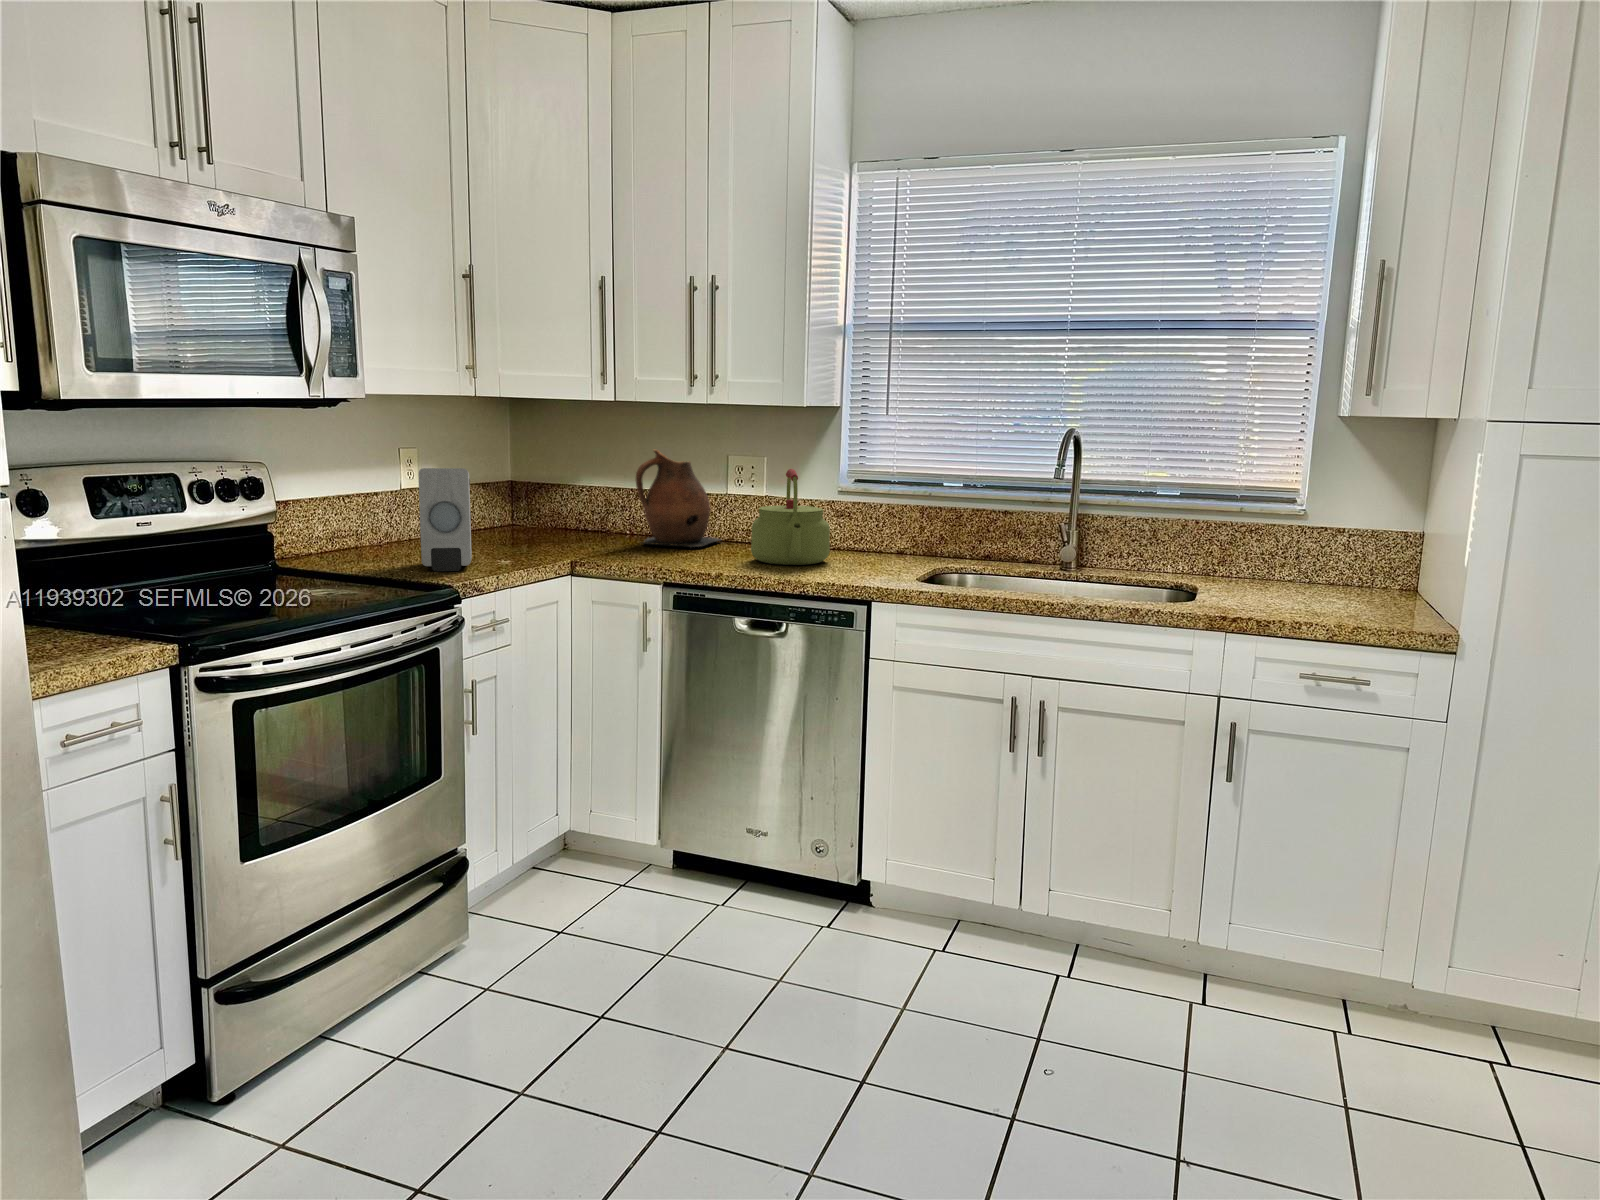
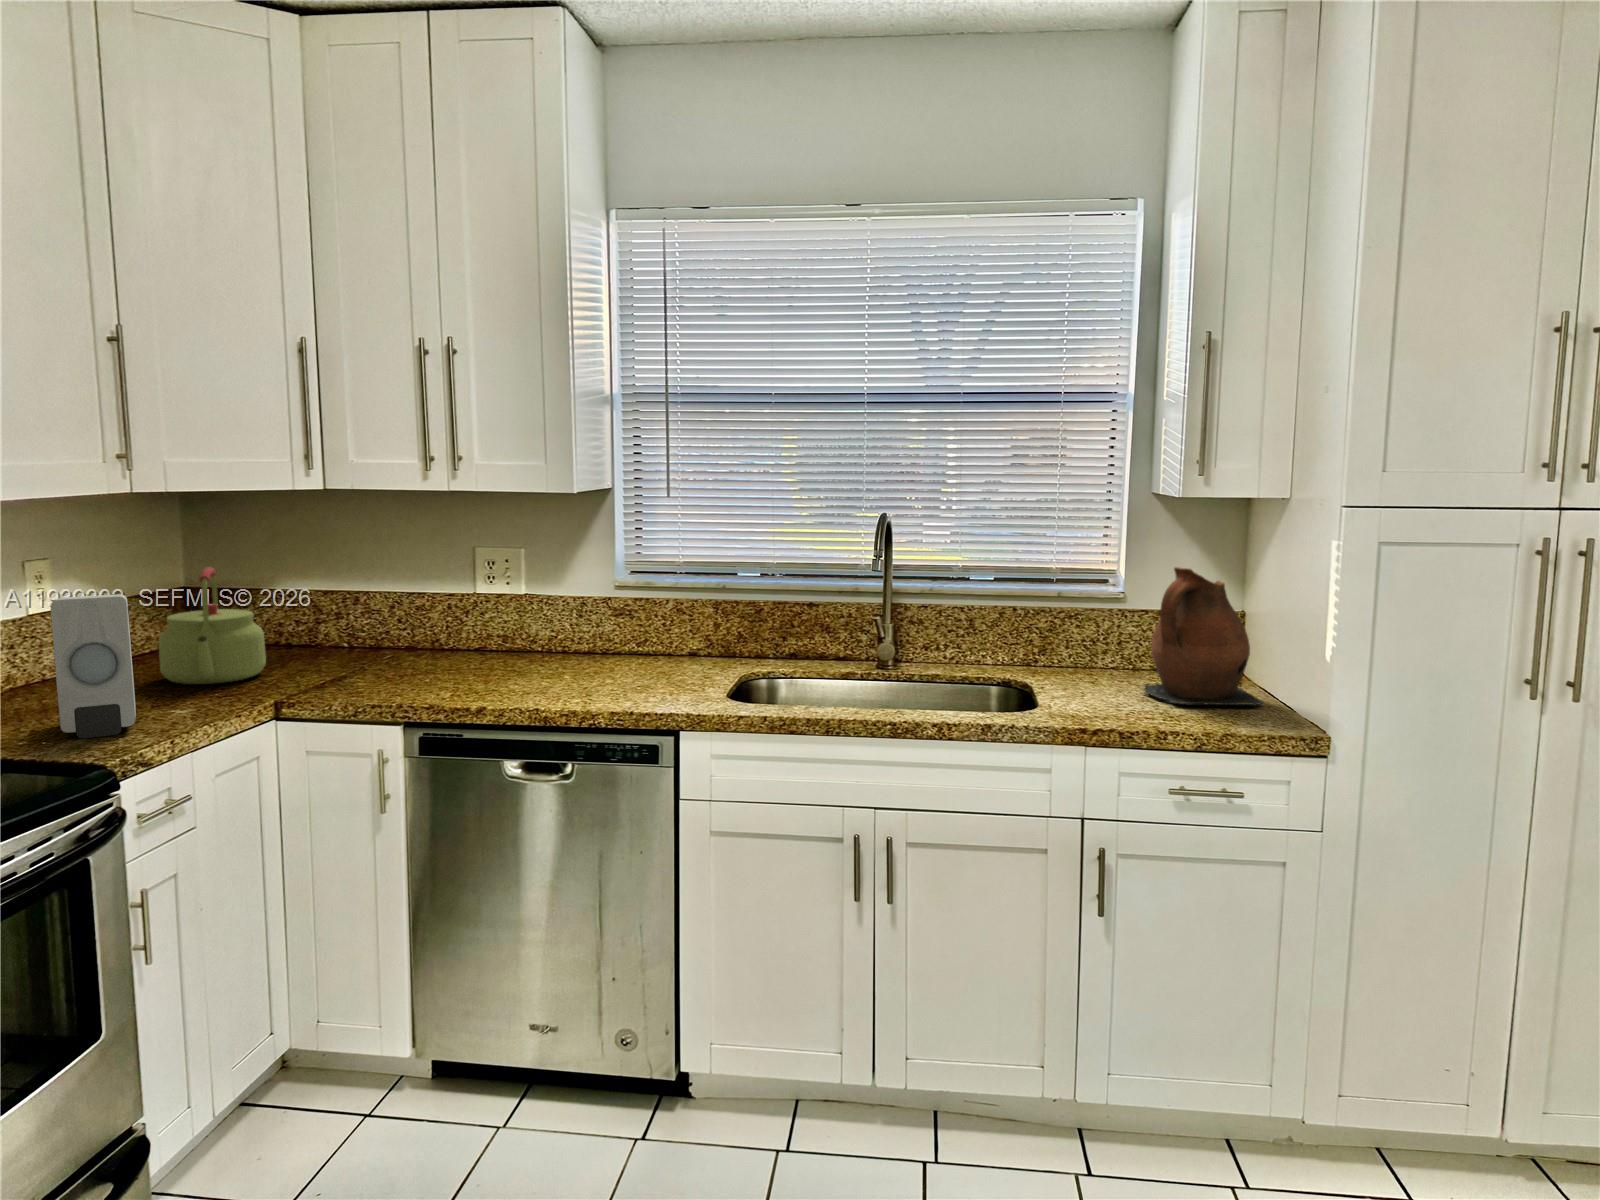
ceramic pitcher: present [636,450,722,548] -> present [1142,567,1263,707]
kettle: present [751,469,830,565] -> present [159,567,266,684]

